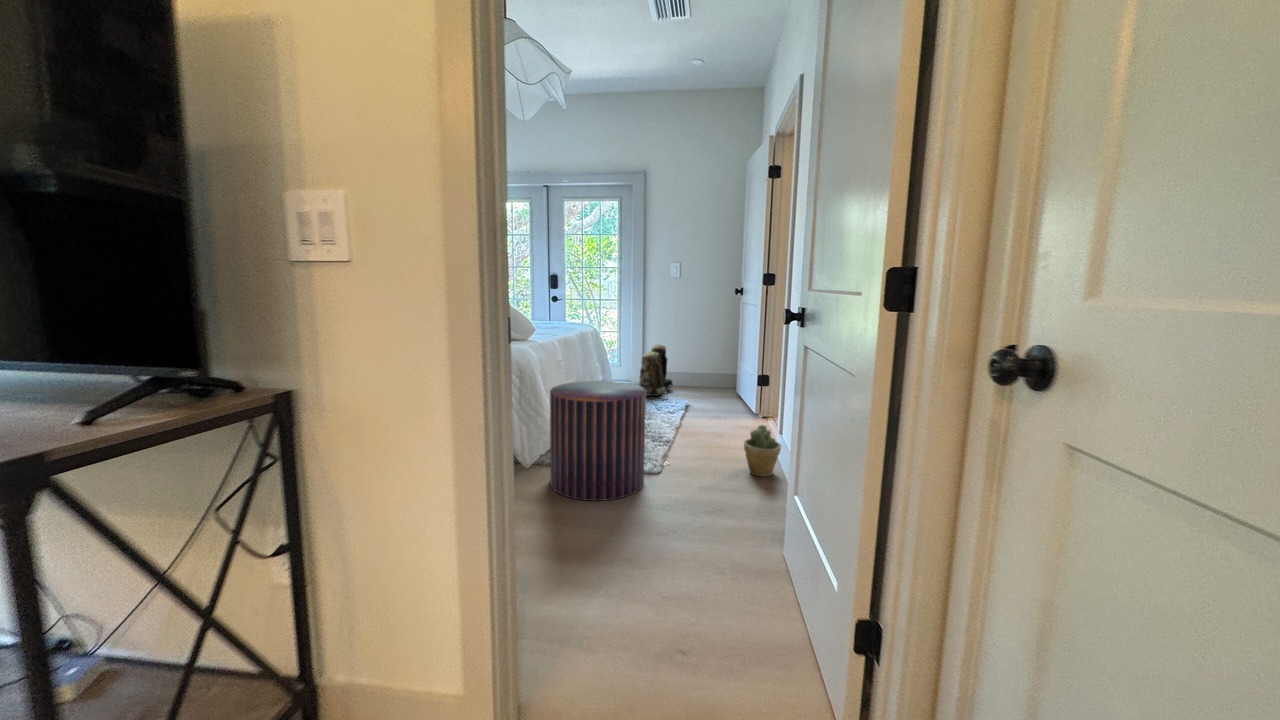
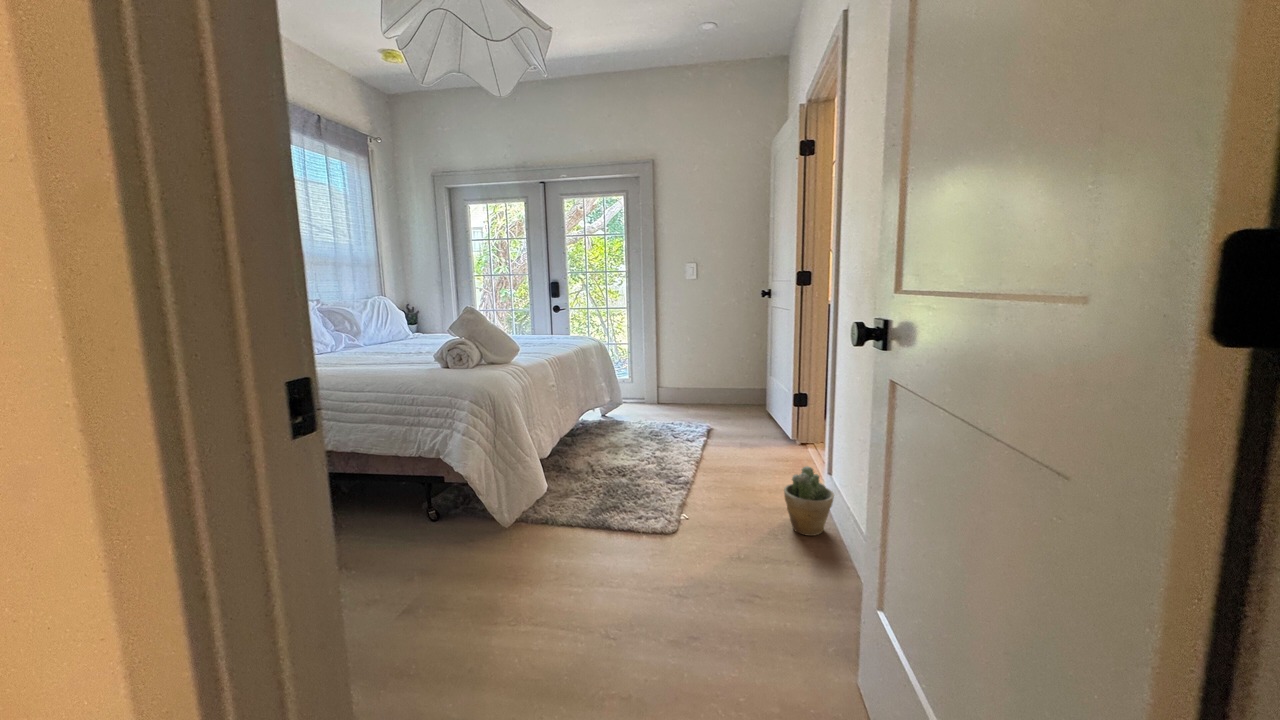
backpack: present [639,345,673,396] -> none [651,357,693,418]
pouf: present [550,381,646,501] -> none [527,415,655,581]

